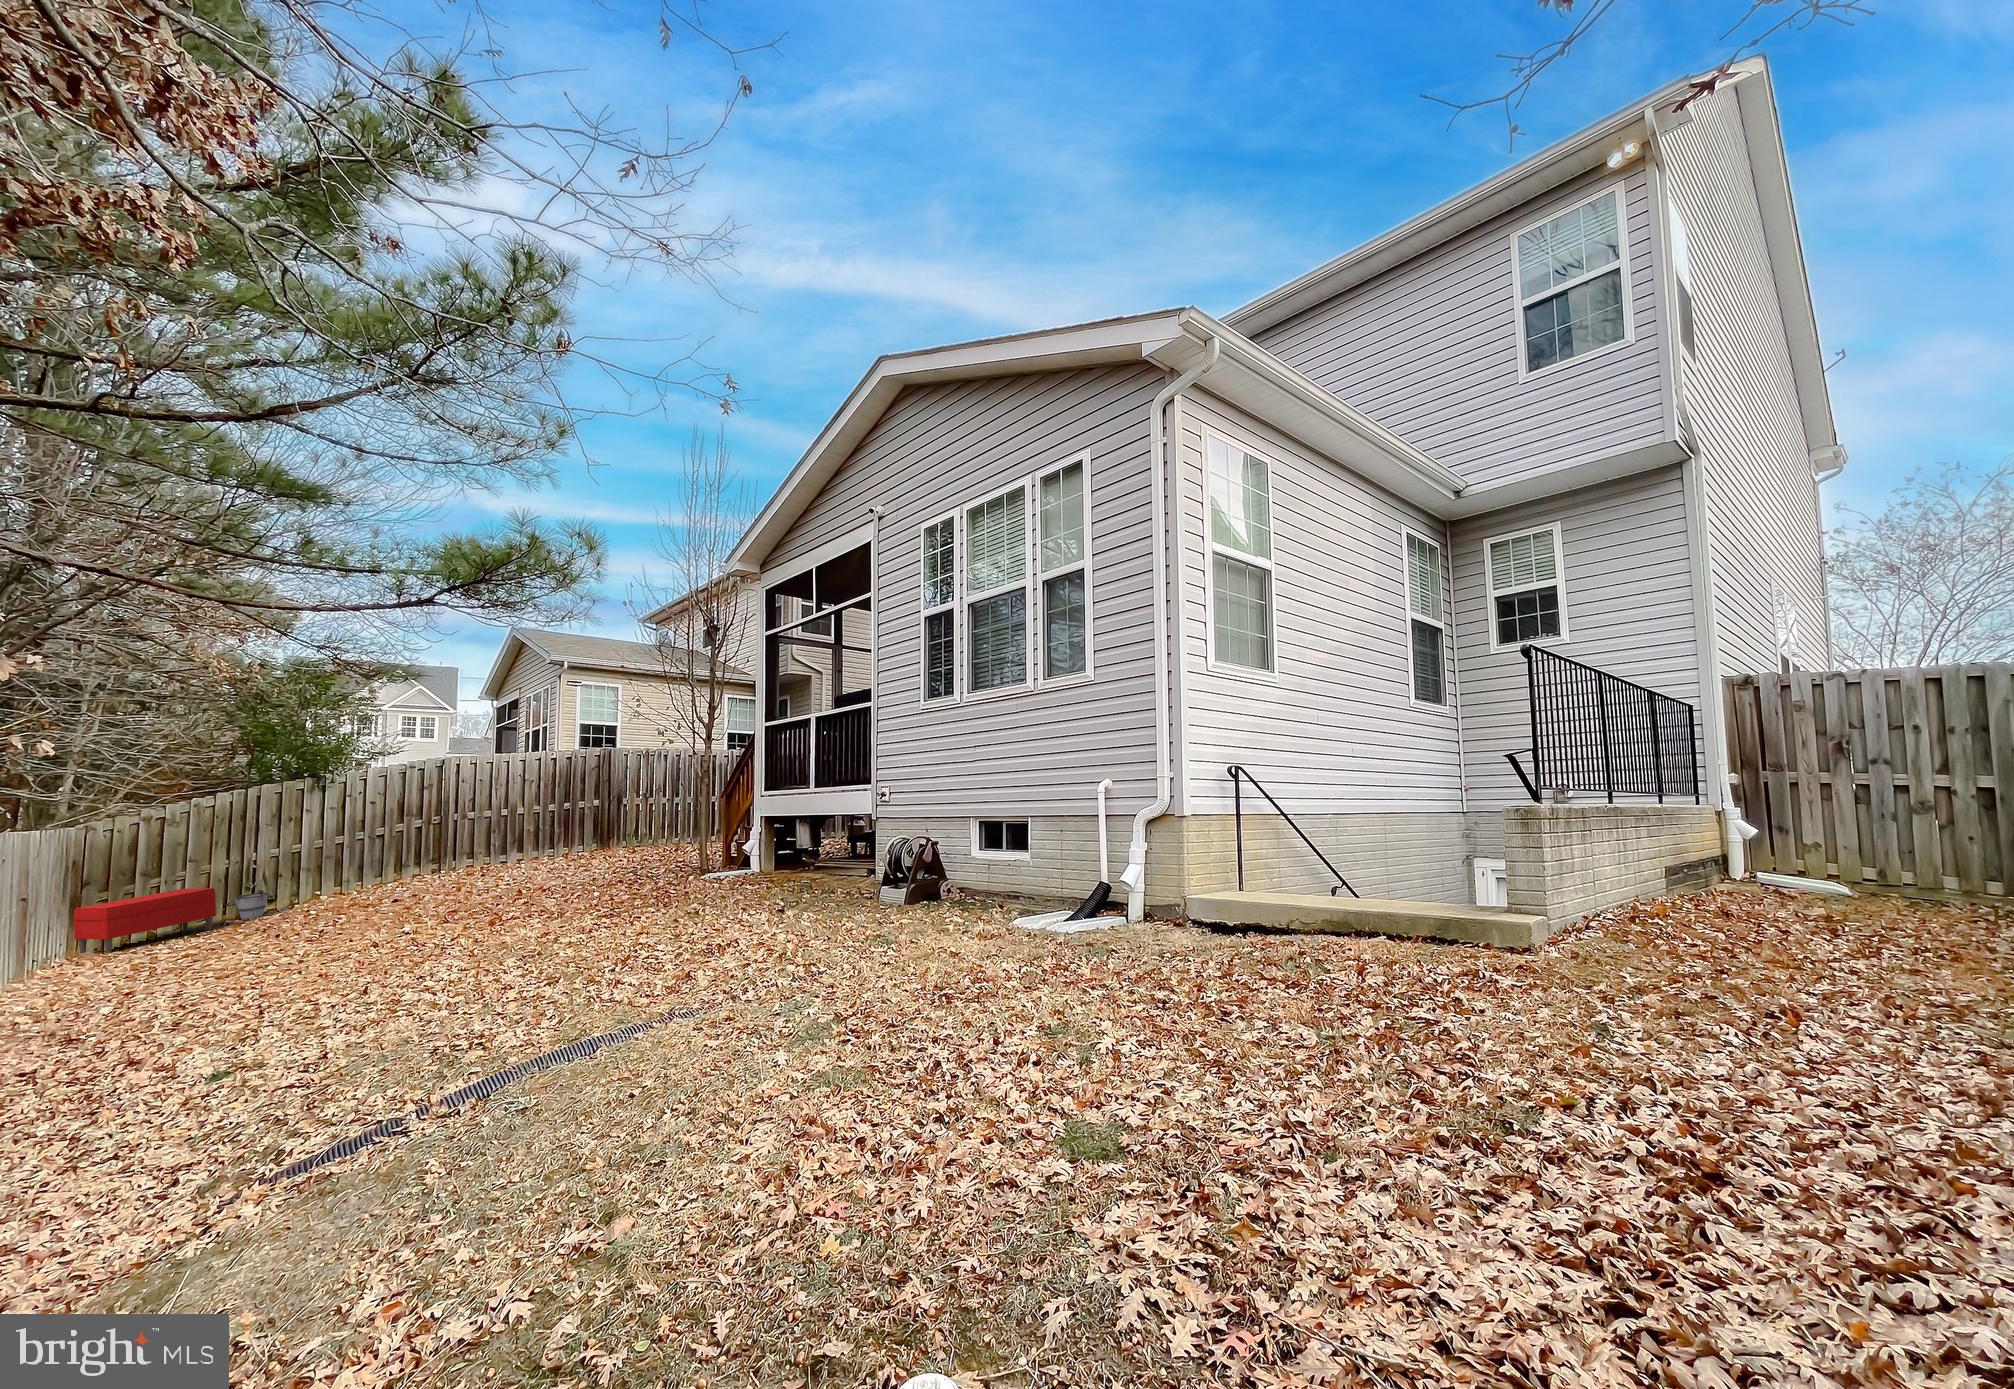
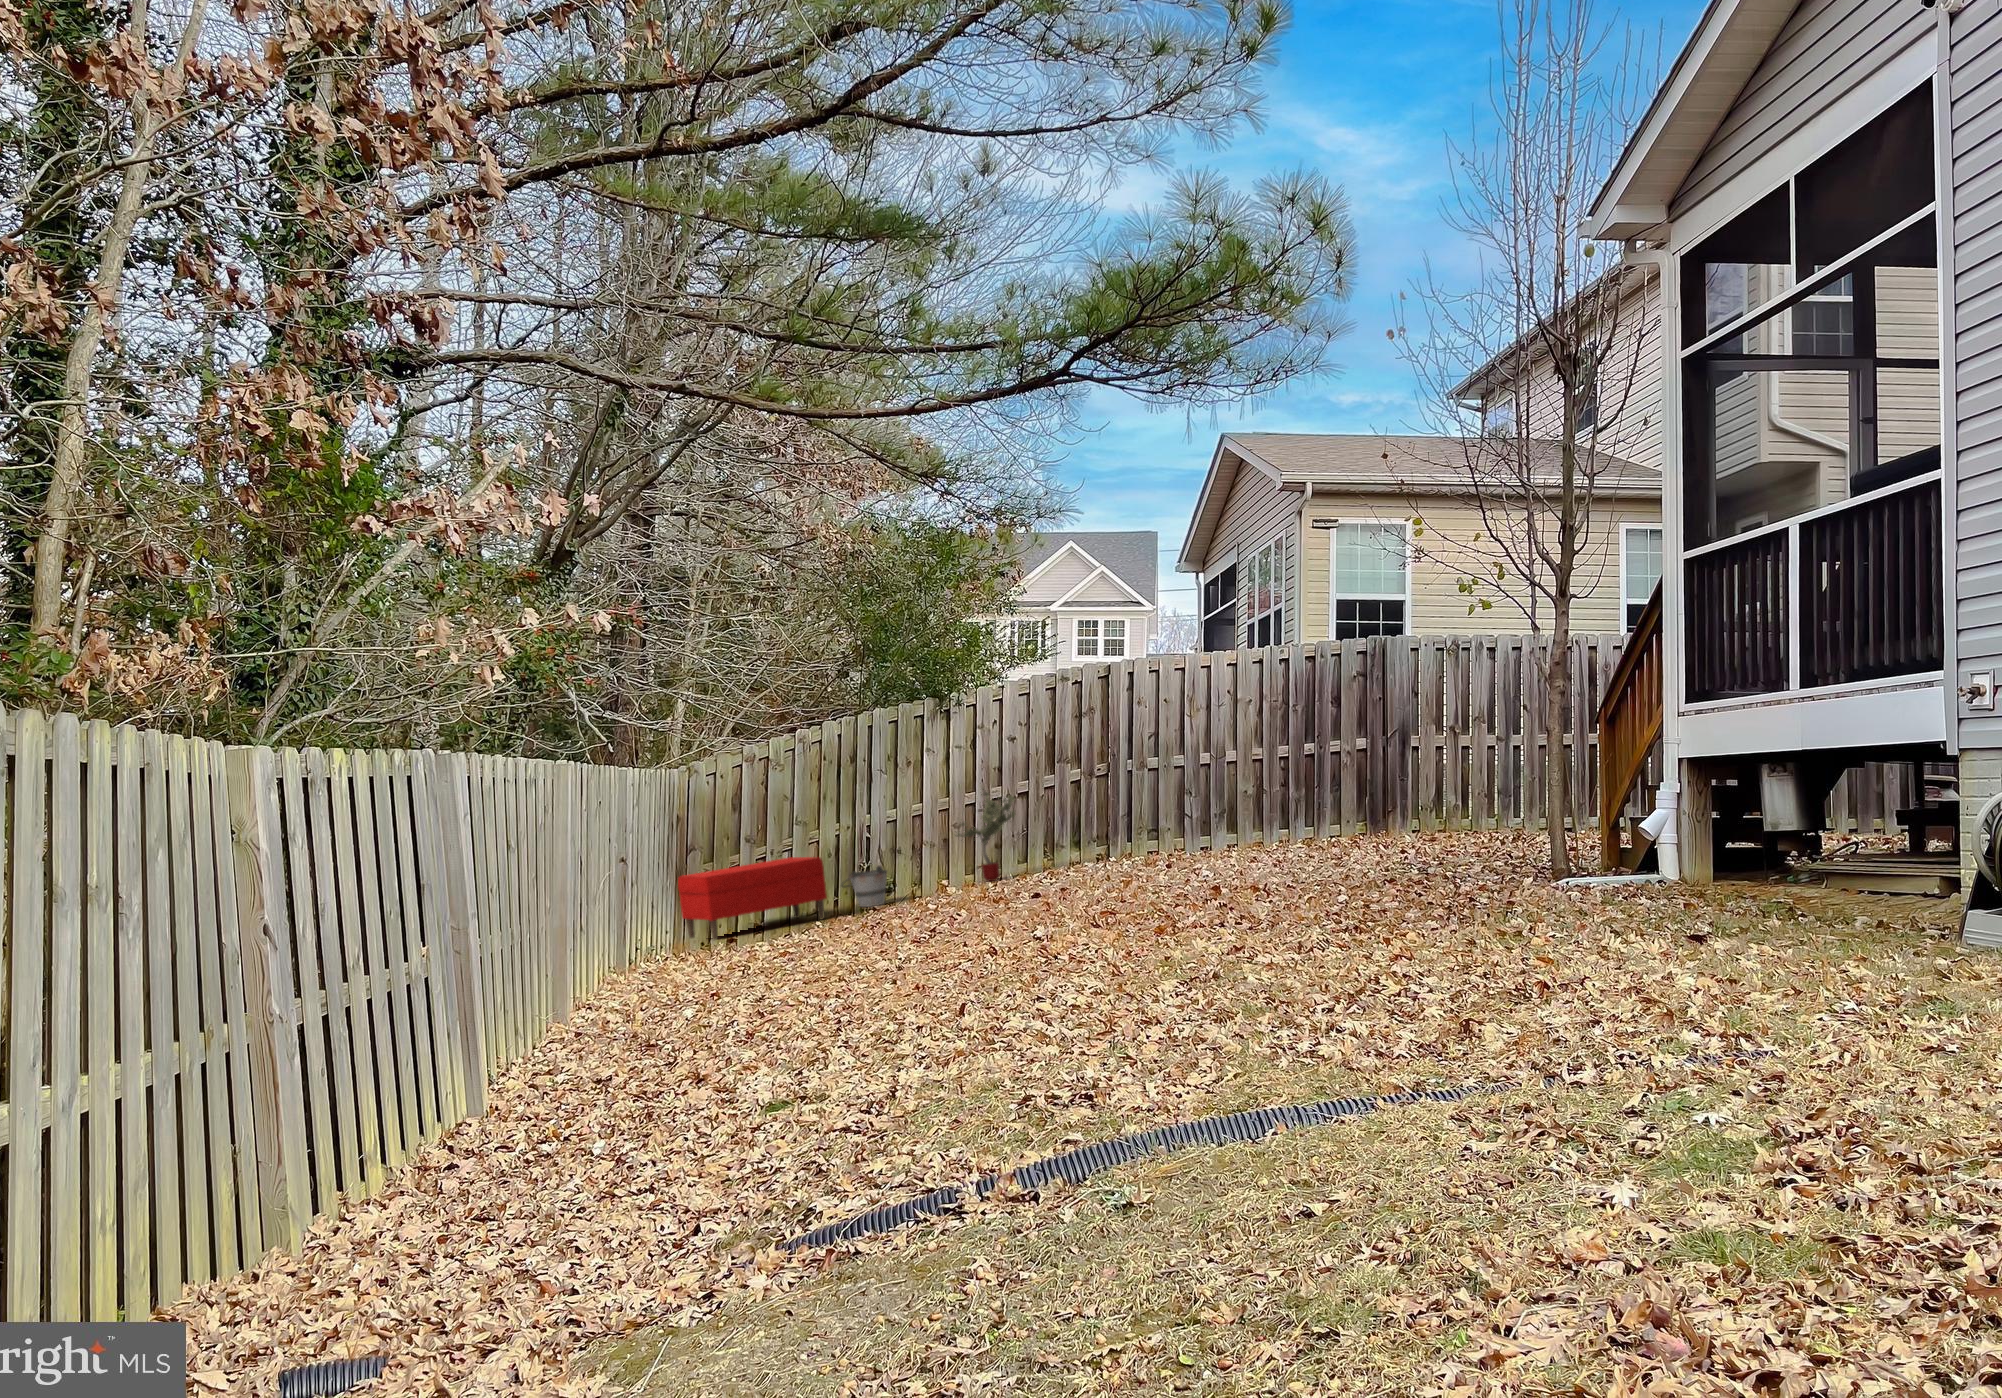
potted tree: none [322,835,372,895] -> present [955,789,1015,881]

